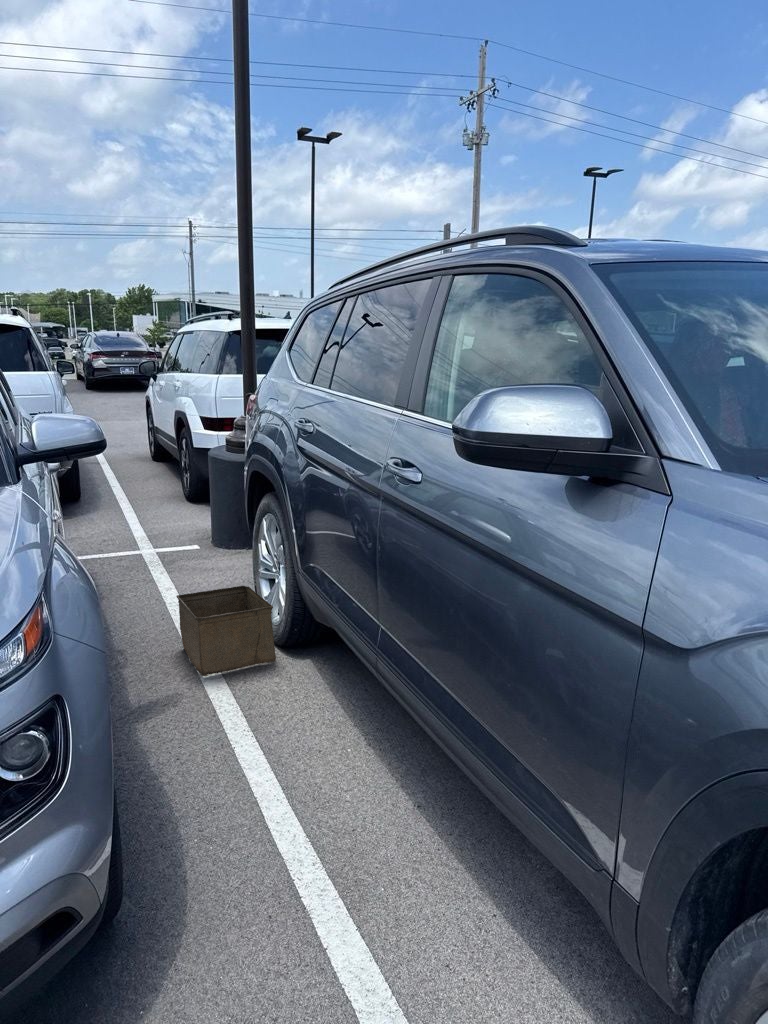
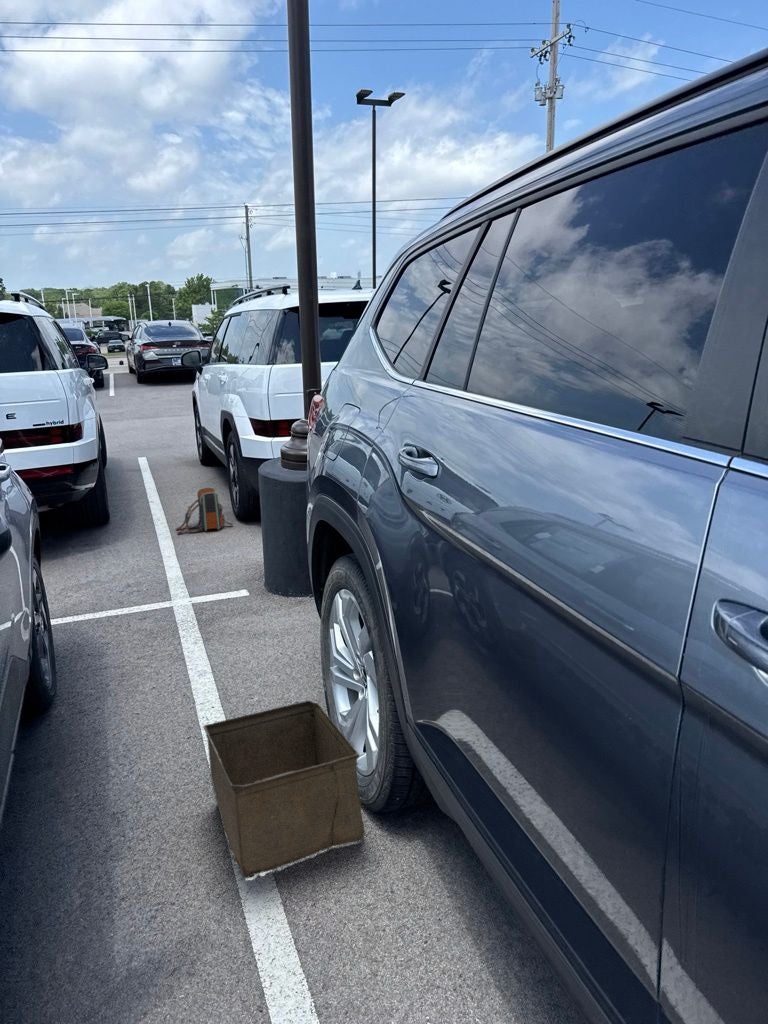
backpack: none [137,473,185,510] -> present [176,487,233,534]

